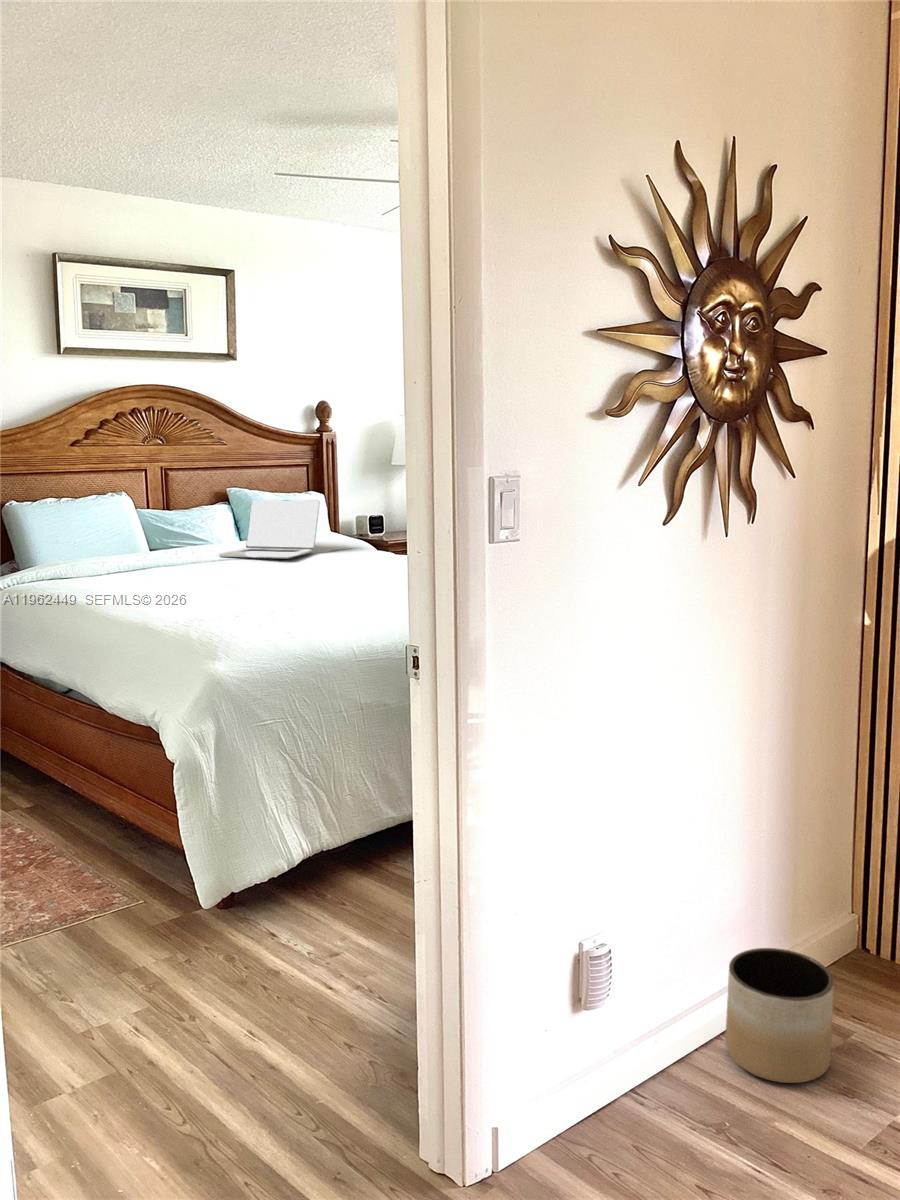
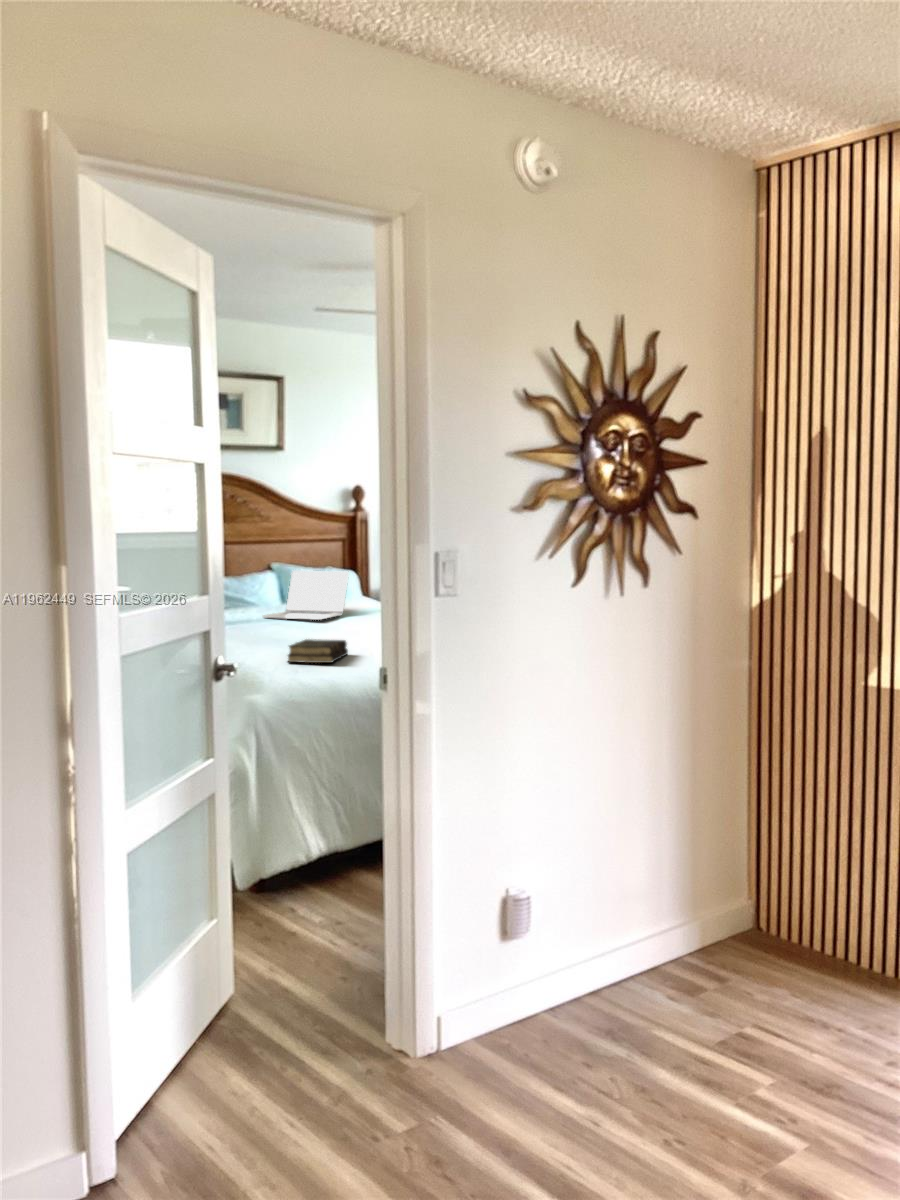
book: none [253,585,328,616] -> present [288,639,348,663]
planter: present [726,948,834,1083] -> none [628,912,706,1008]

